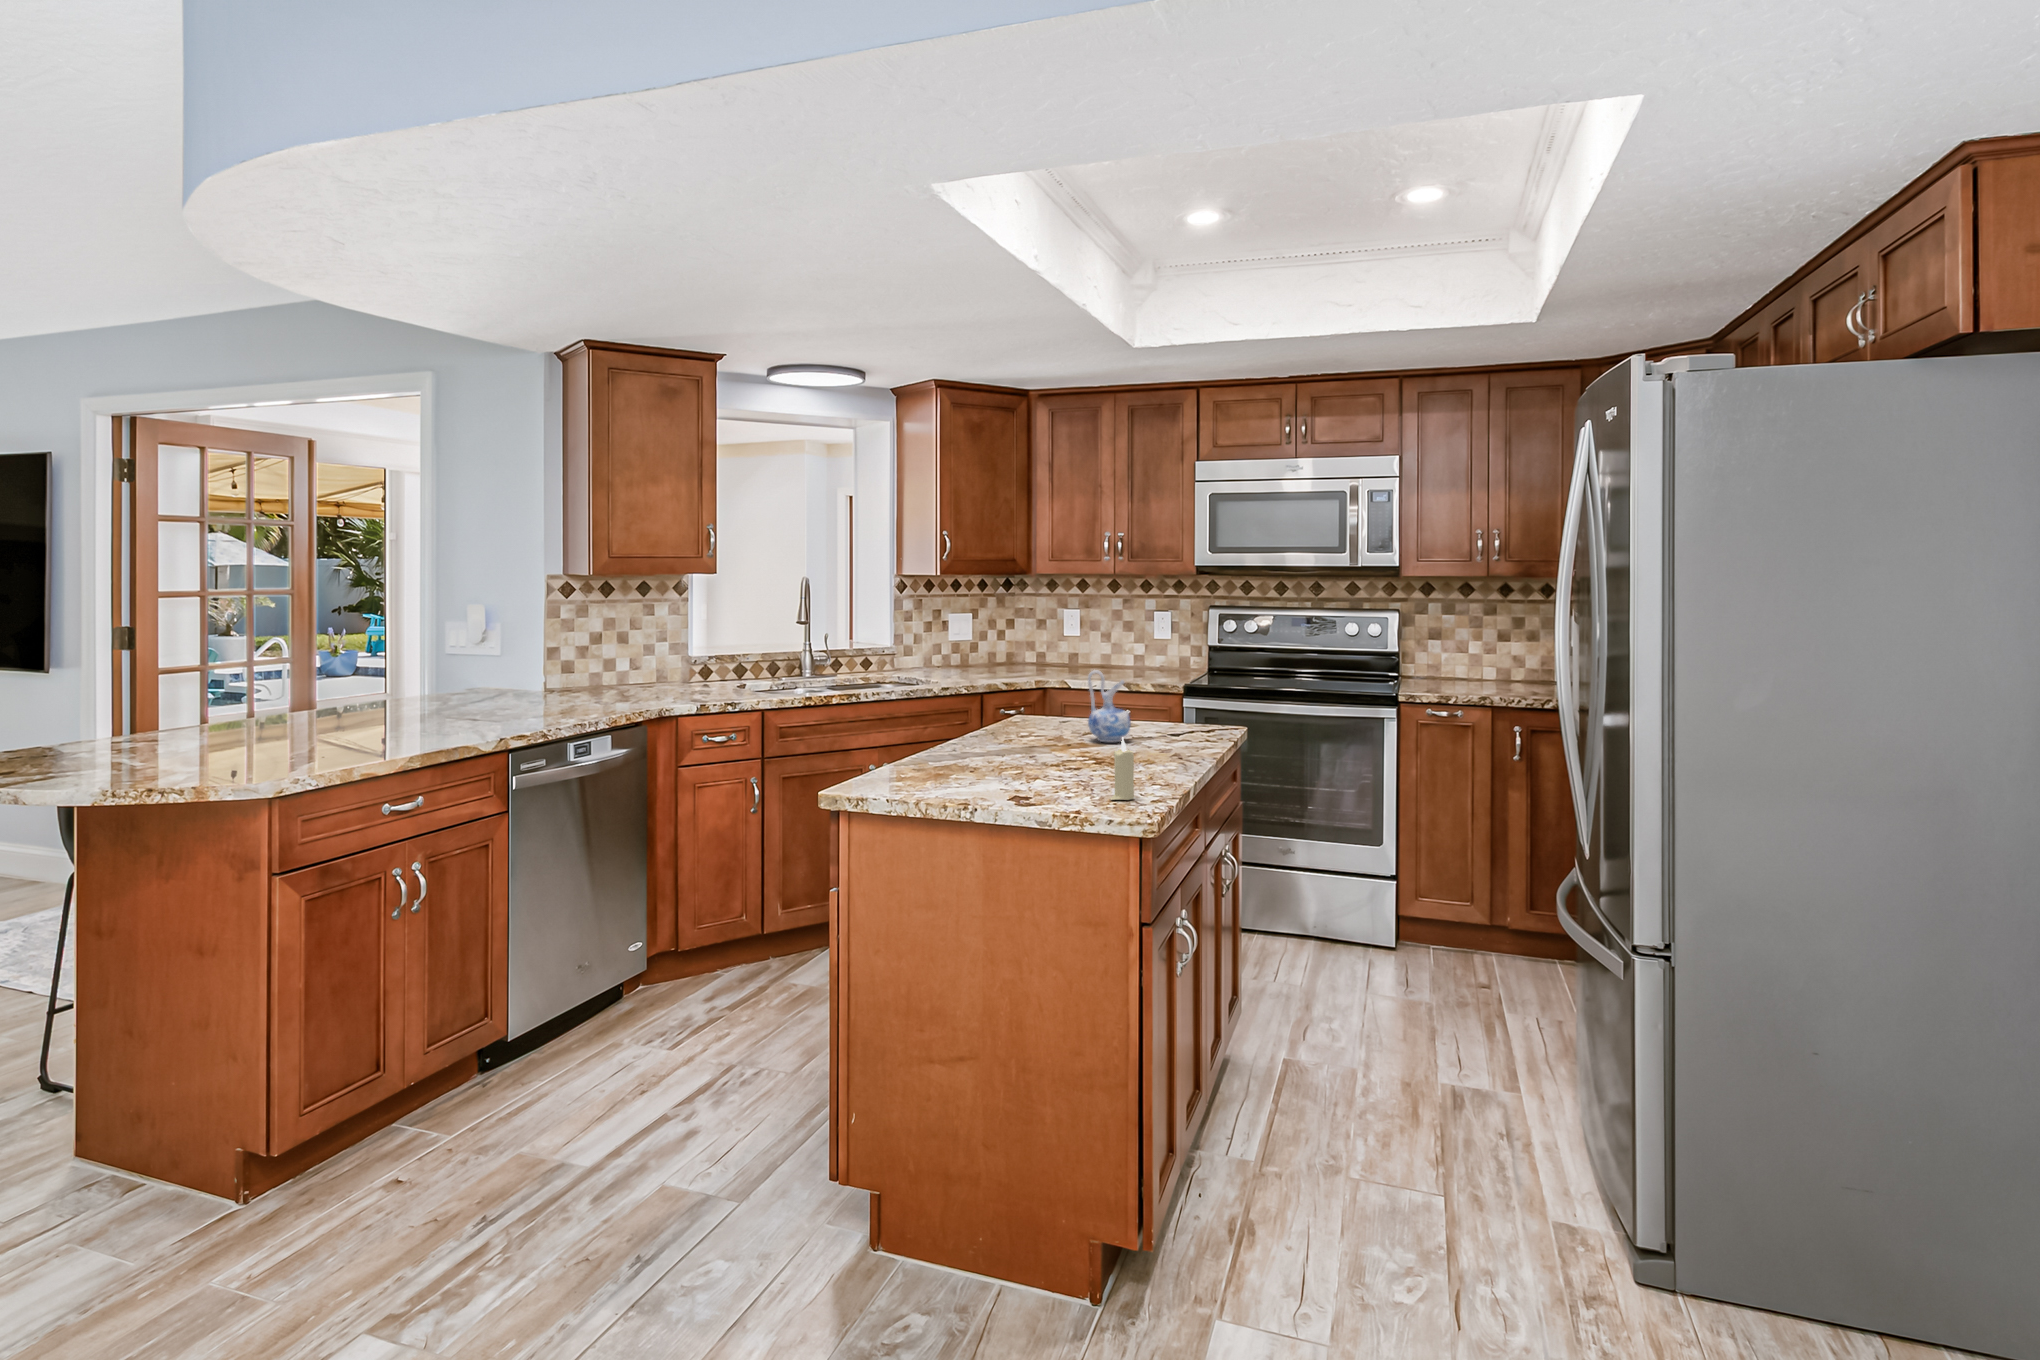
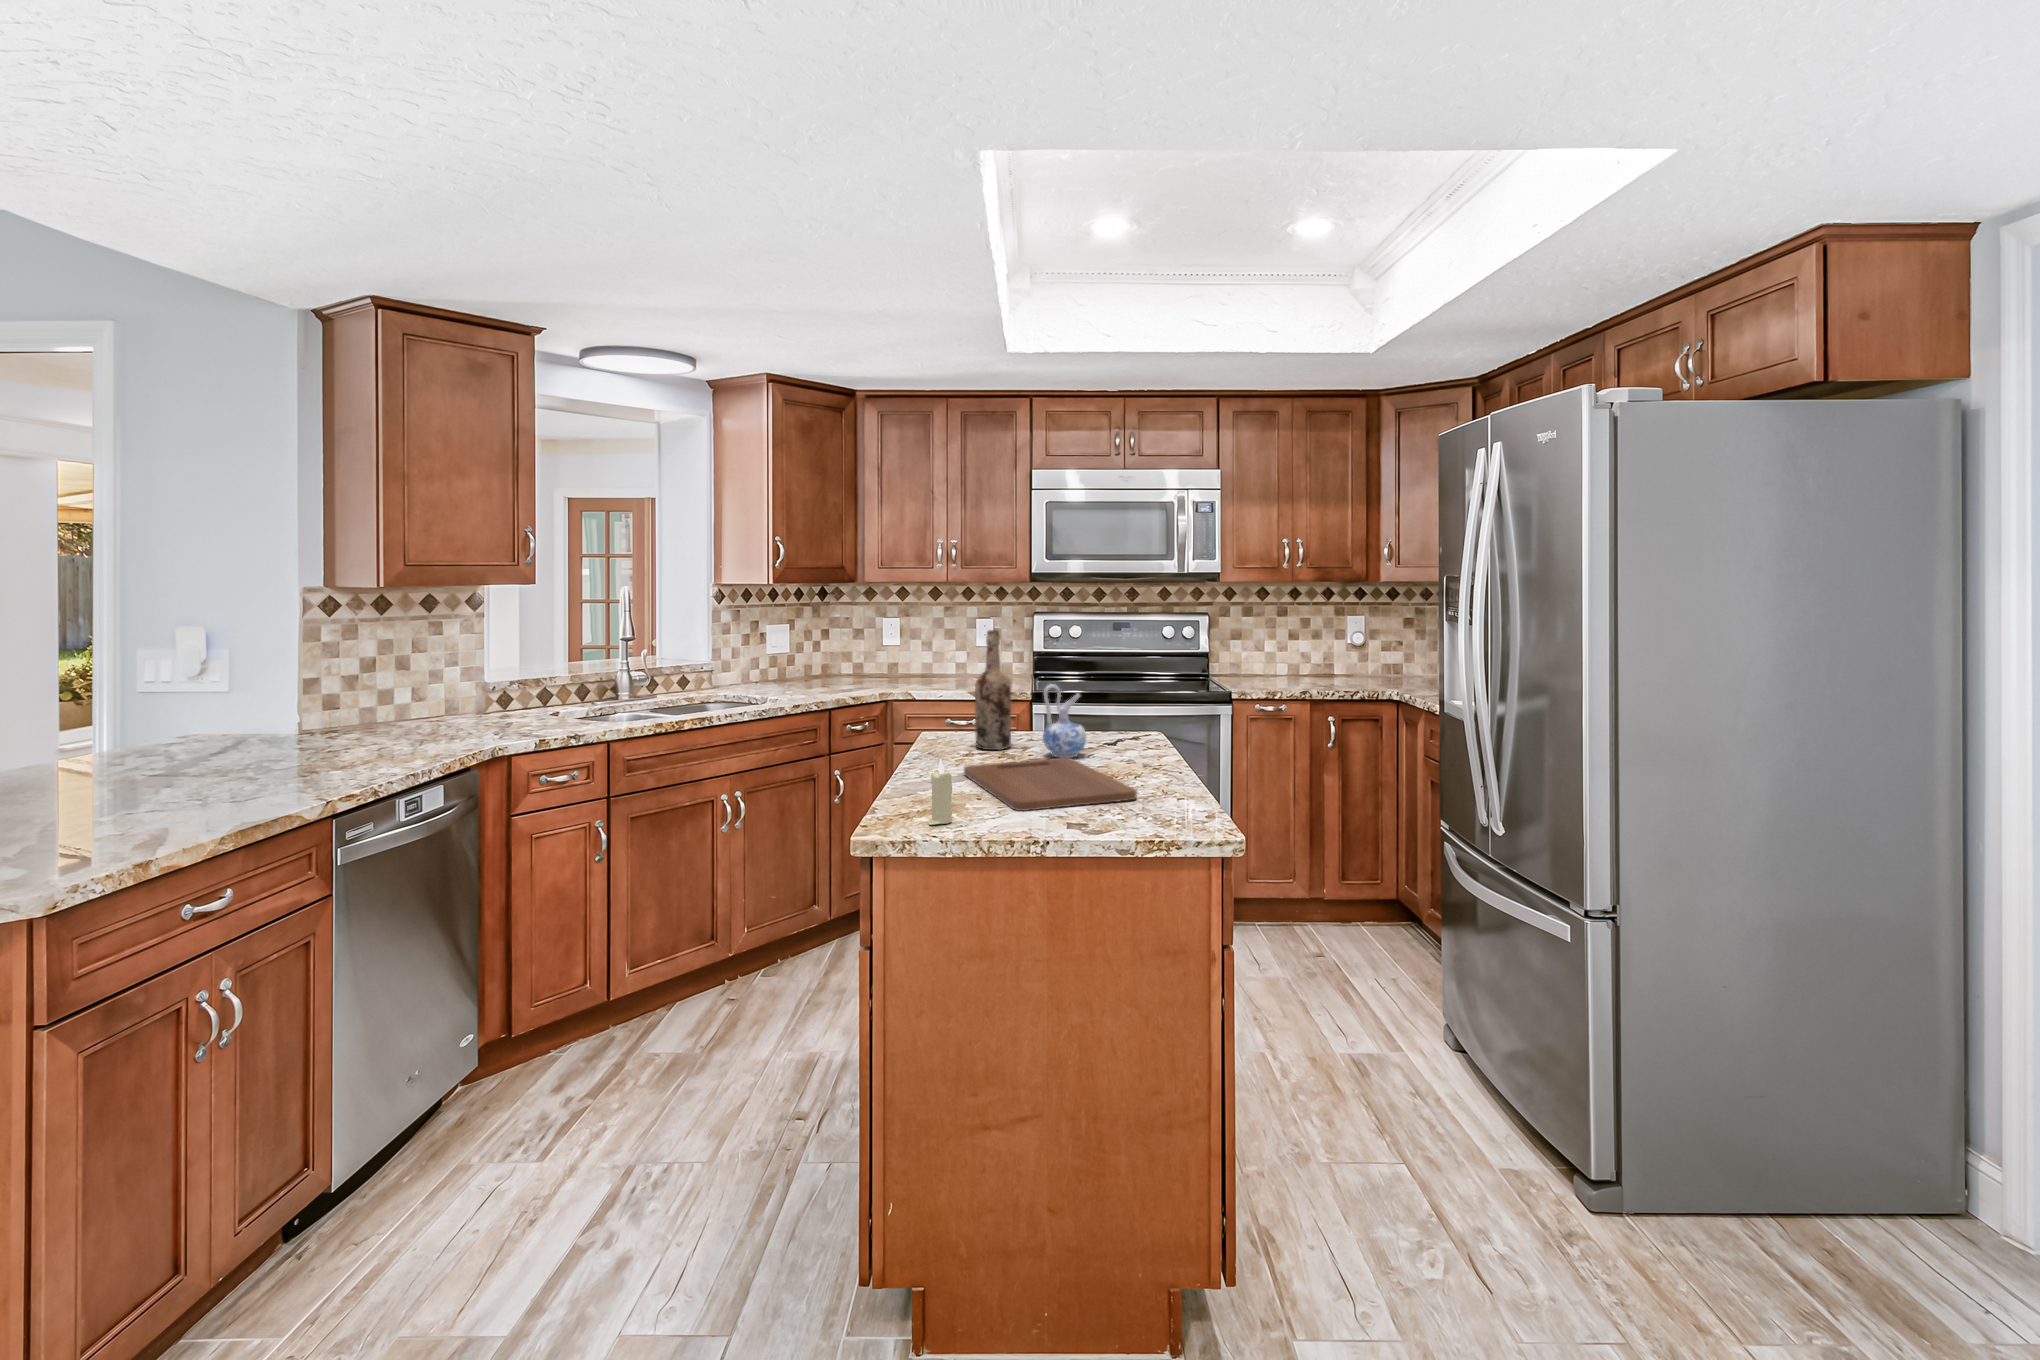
wine bottle: none [1038,617,1072,732] -> present [975,630,1011,750]
candle: present [1111,737,1134,800] -> present [929,758,952,825]
cutting board: none [988,741,1115,782] -> present [964,758,1137,811]

